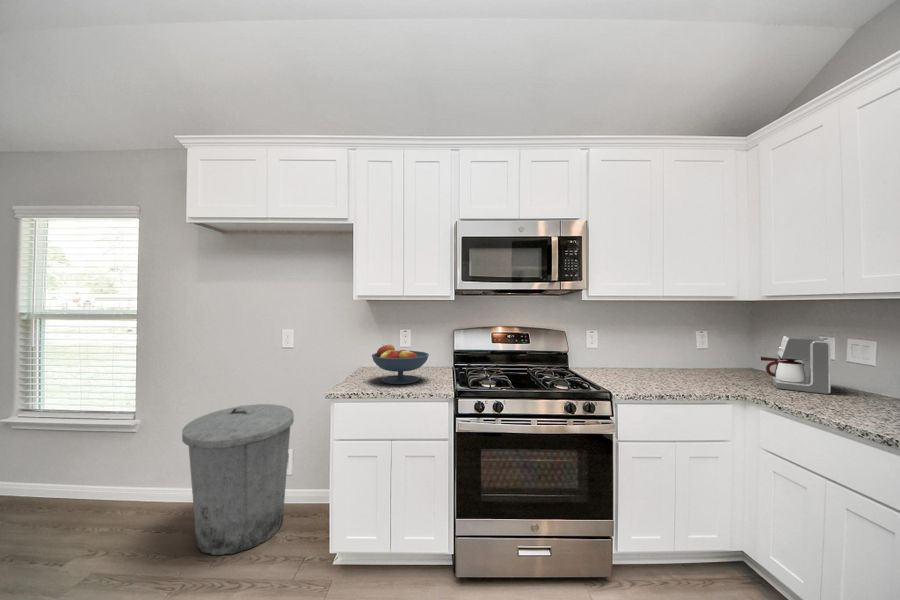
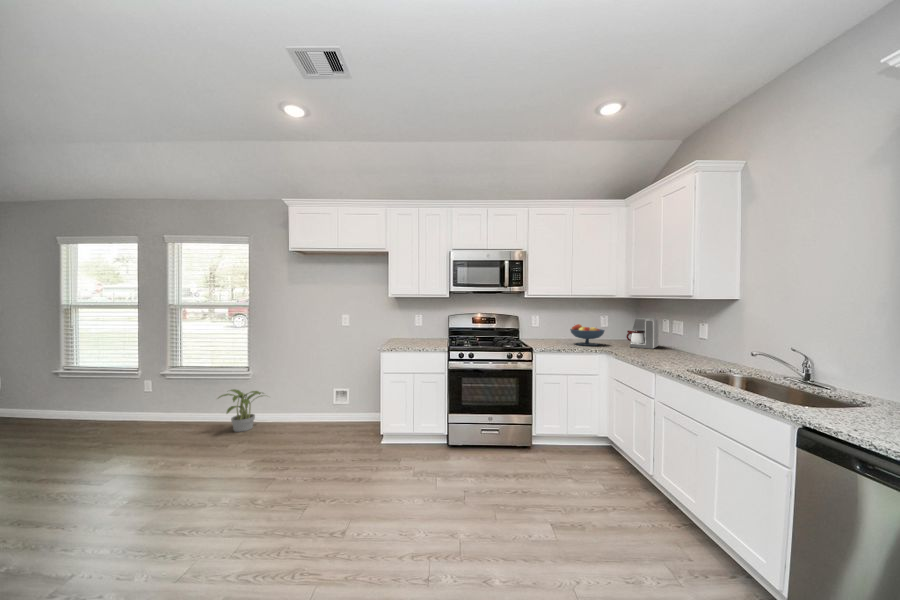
fruit bowl: present [372,345,429,384] -> present [570,324,605,346]
trash can: present [182,404,294,555] -> none [295,359,355,440]
potted plant: none [44,455,154,533] -> present [219,389,261,432]

